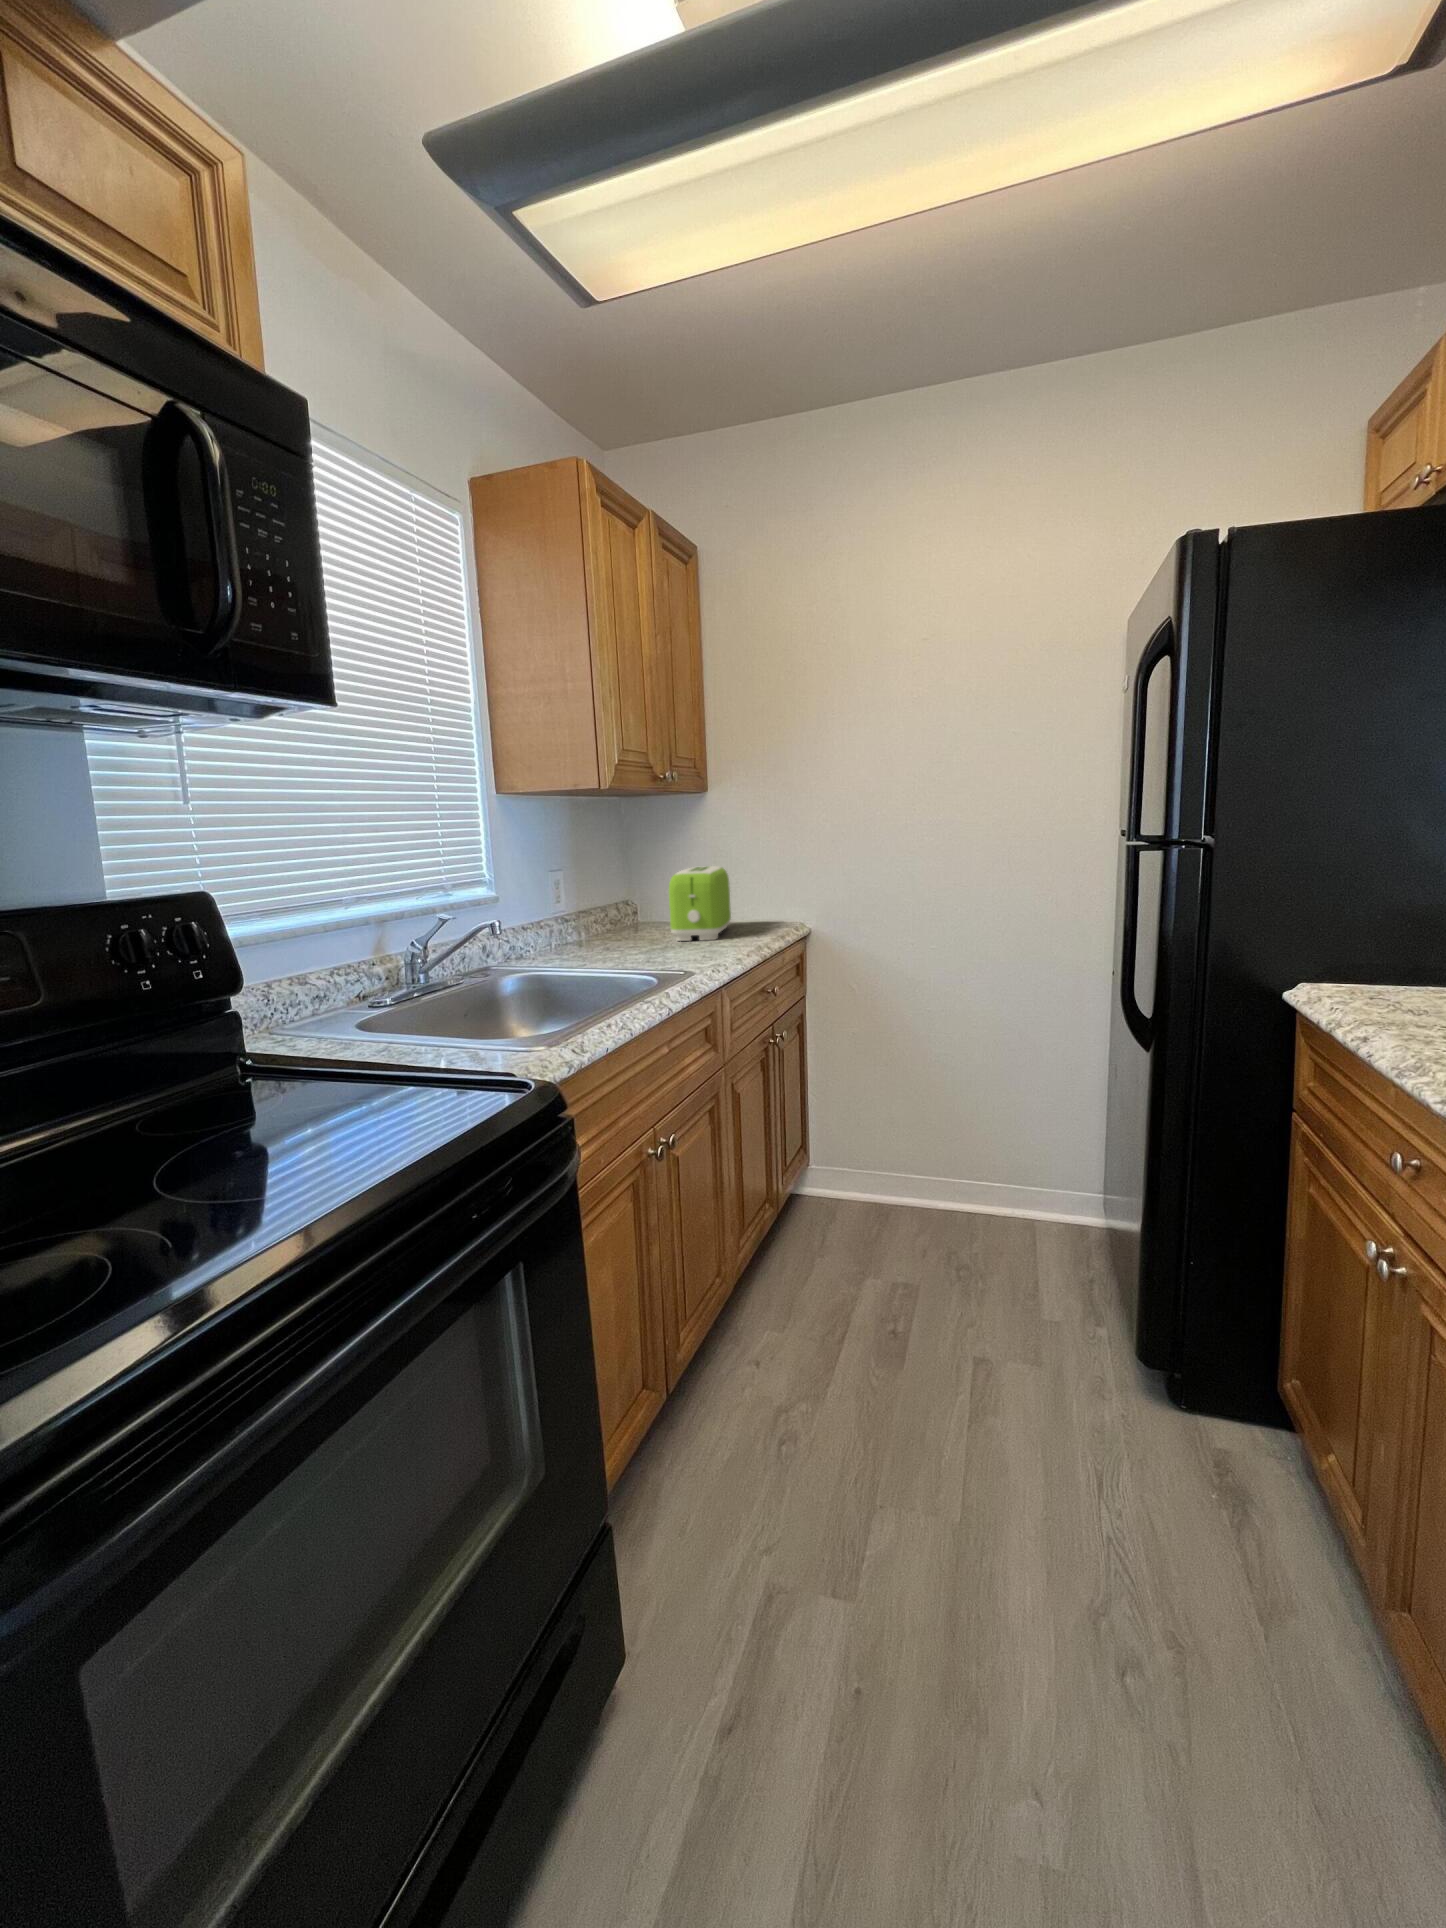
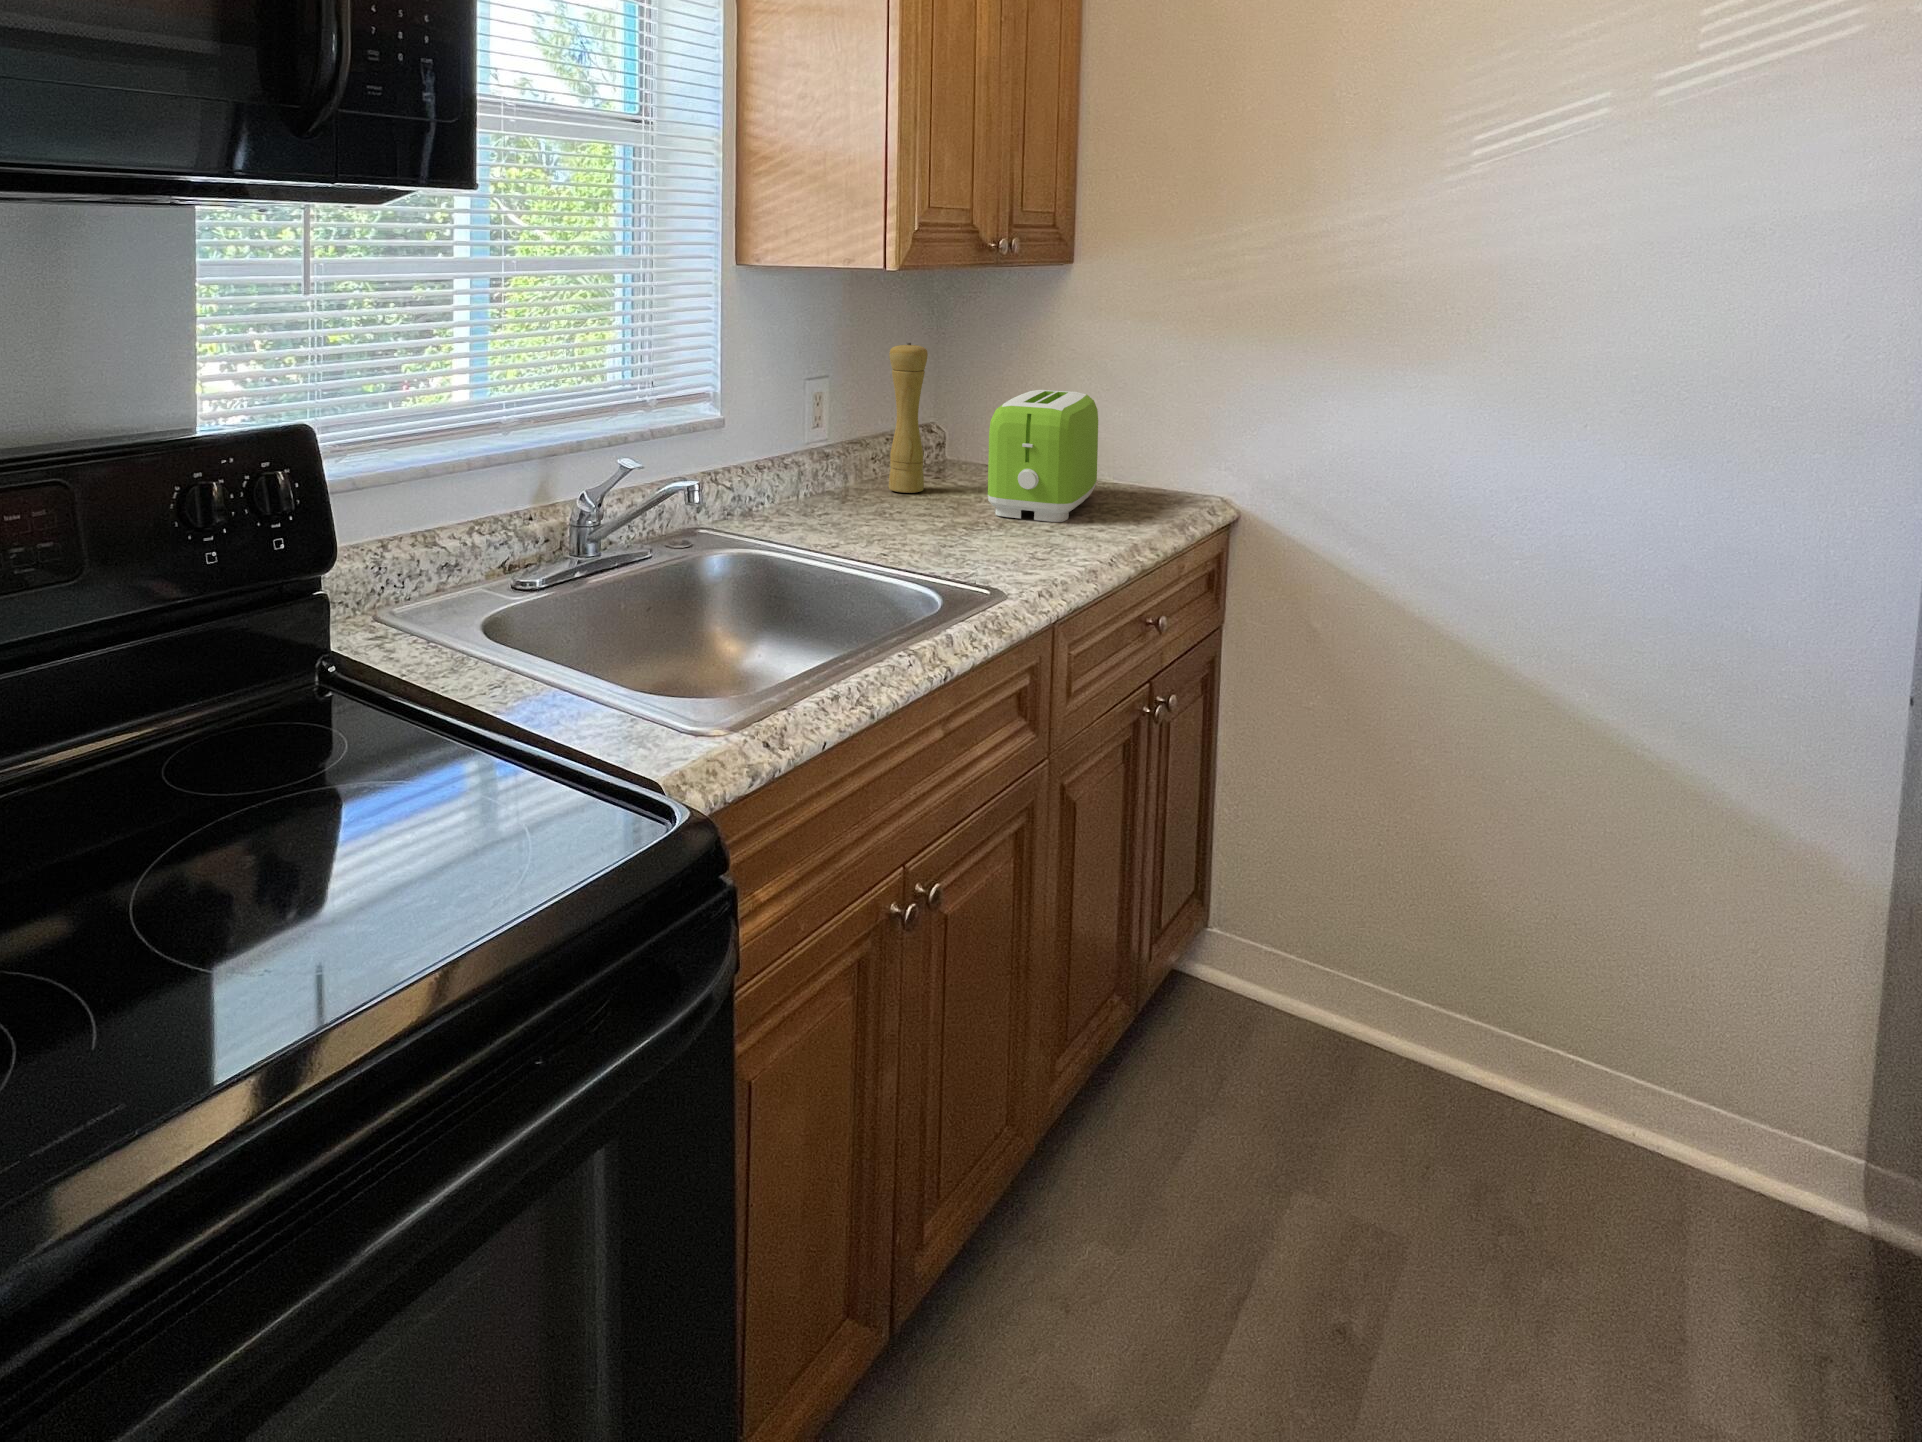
pepper mill: none [601,843,630,937] -> present [889,342,928,493]

